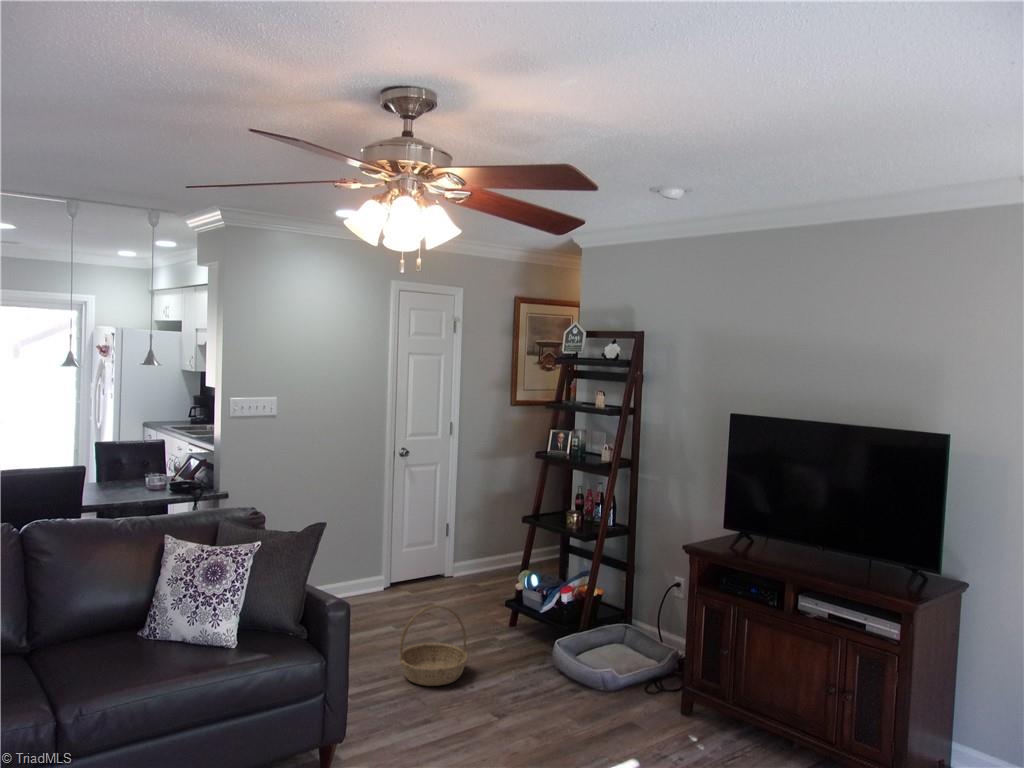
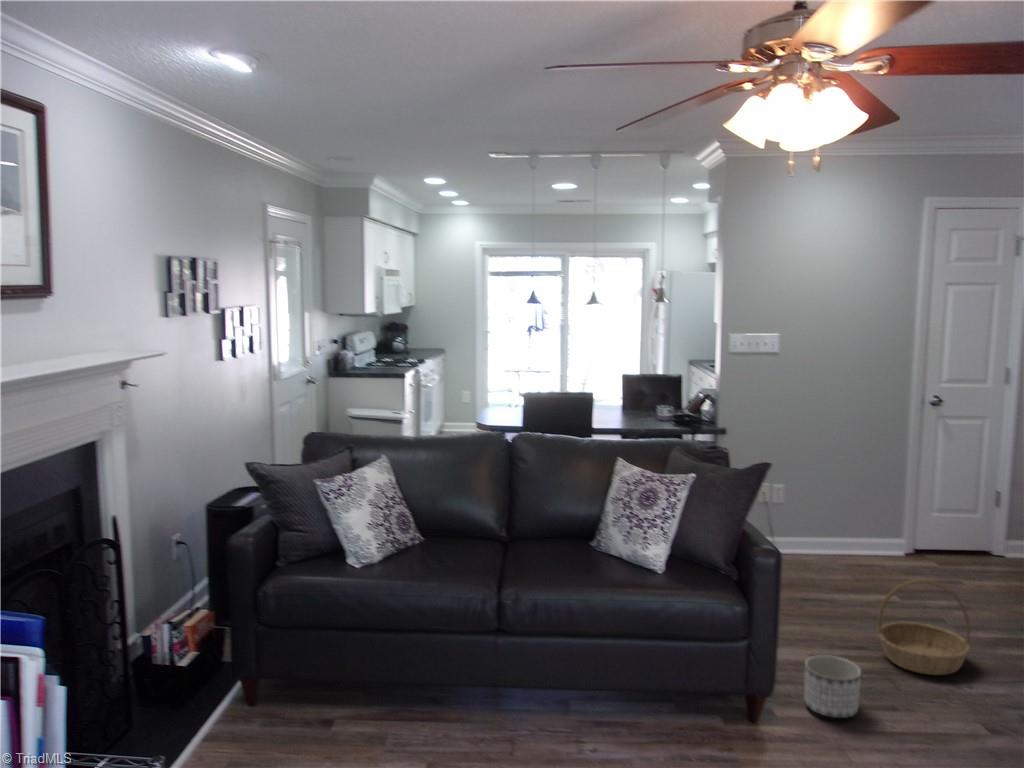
planter: none [363,689,410,745] -> present [804,655,861,718]

